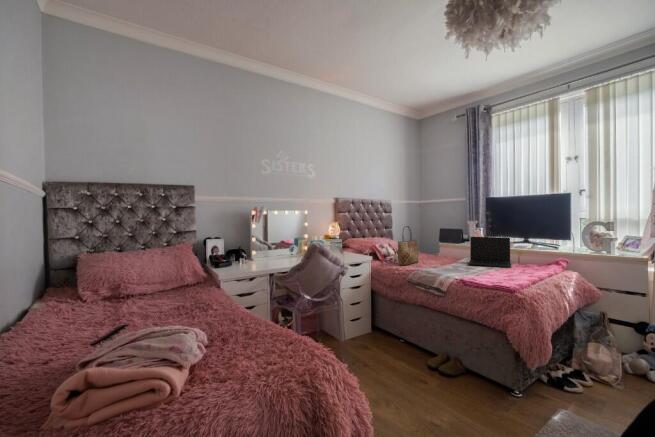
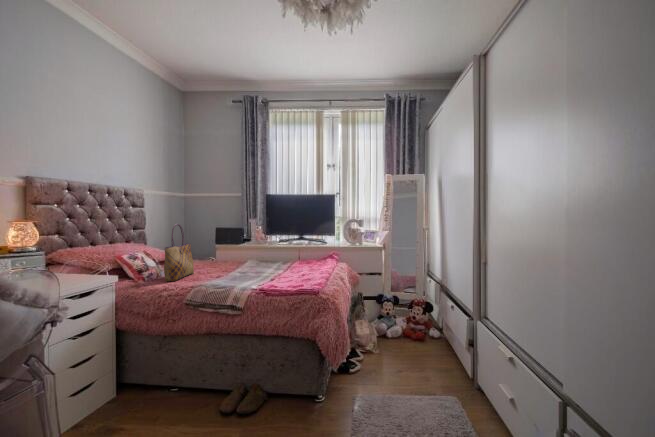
laptop: present [469,237,511,268] -> none [255,235,298,269]

